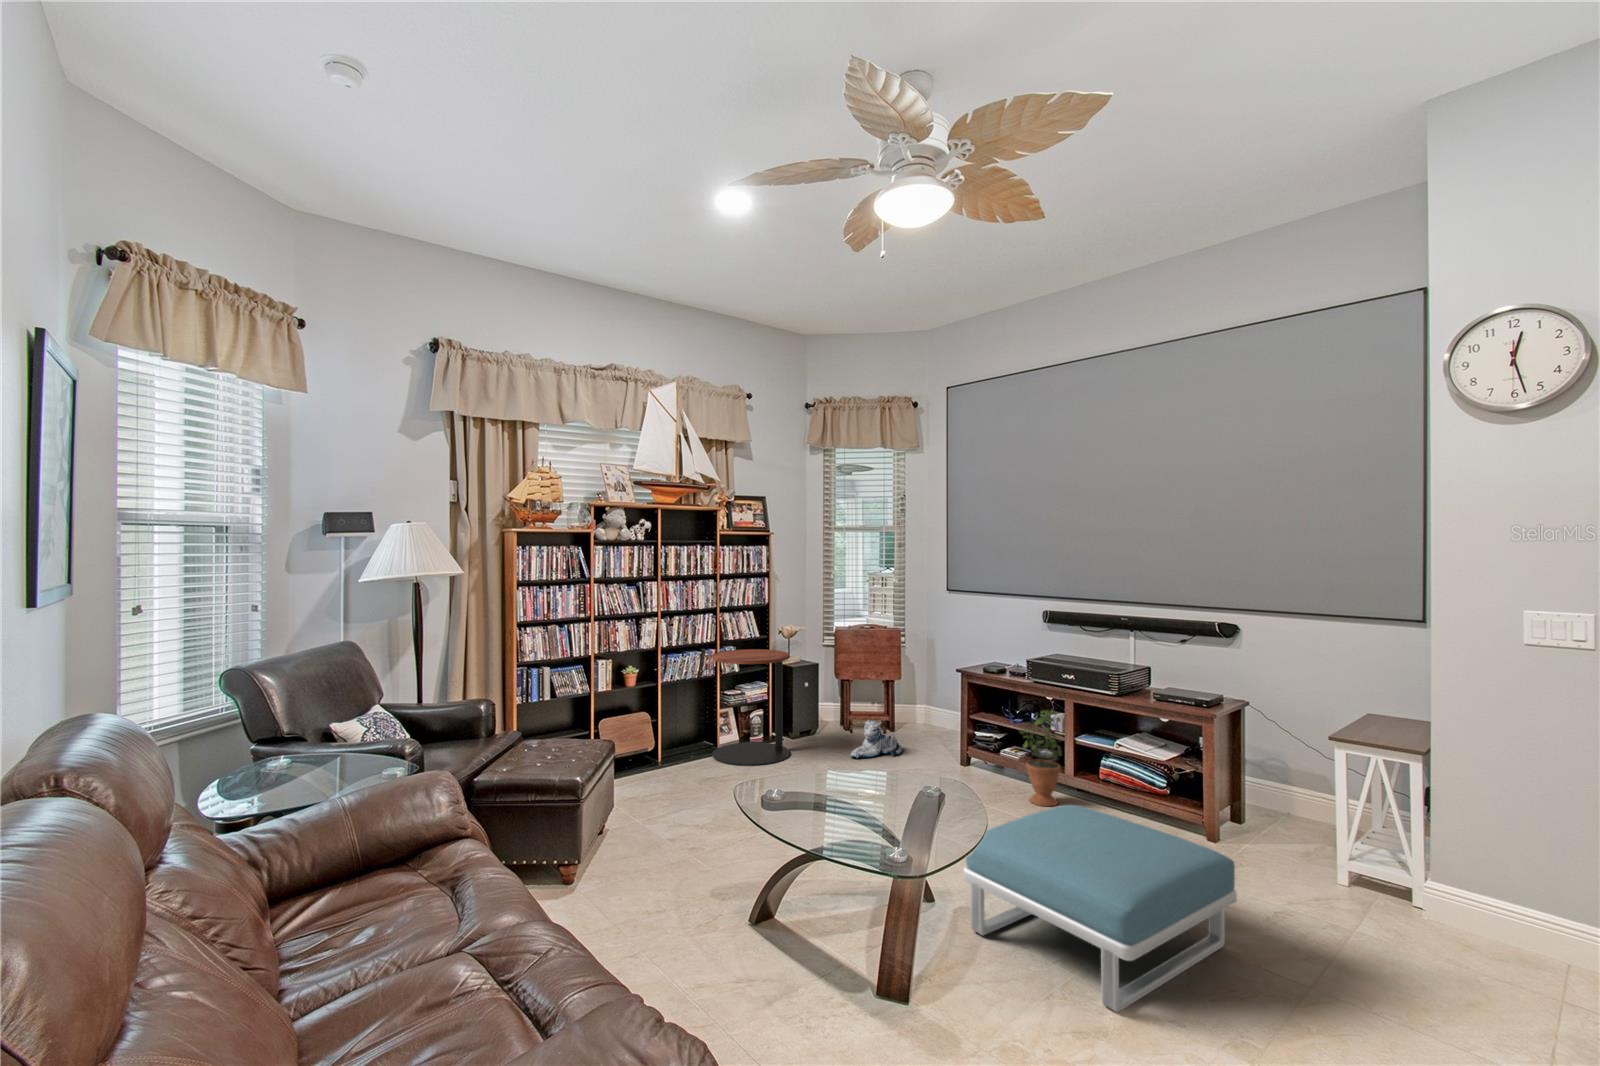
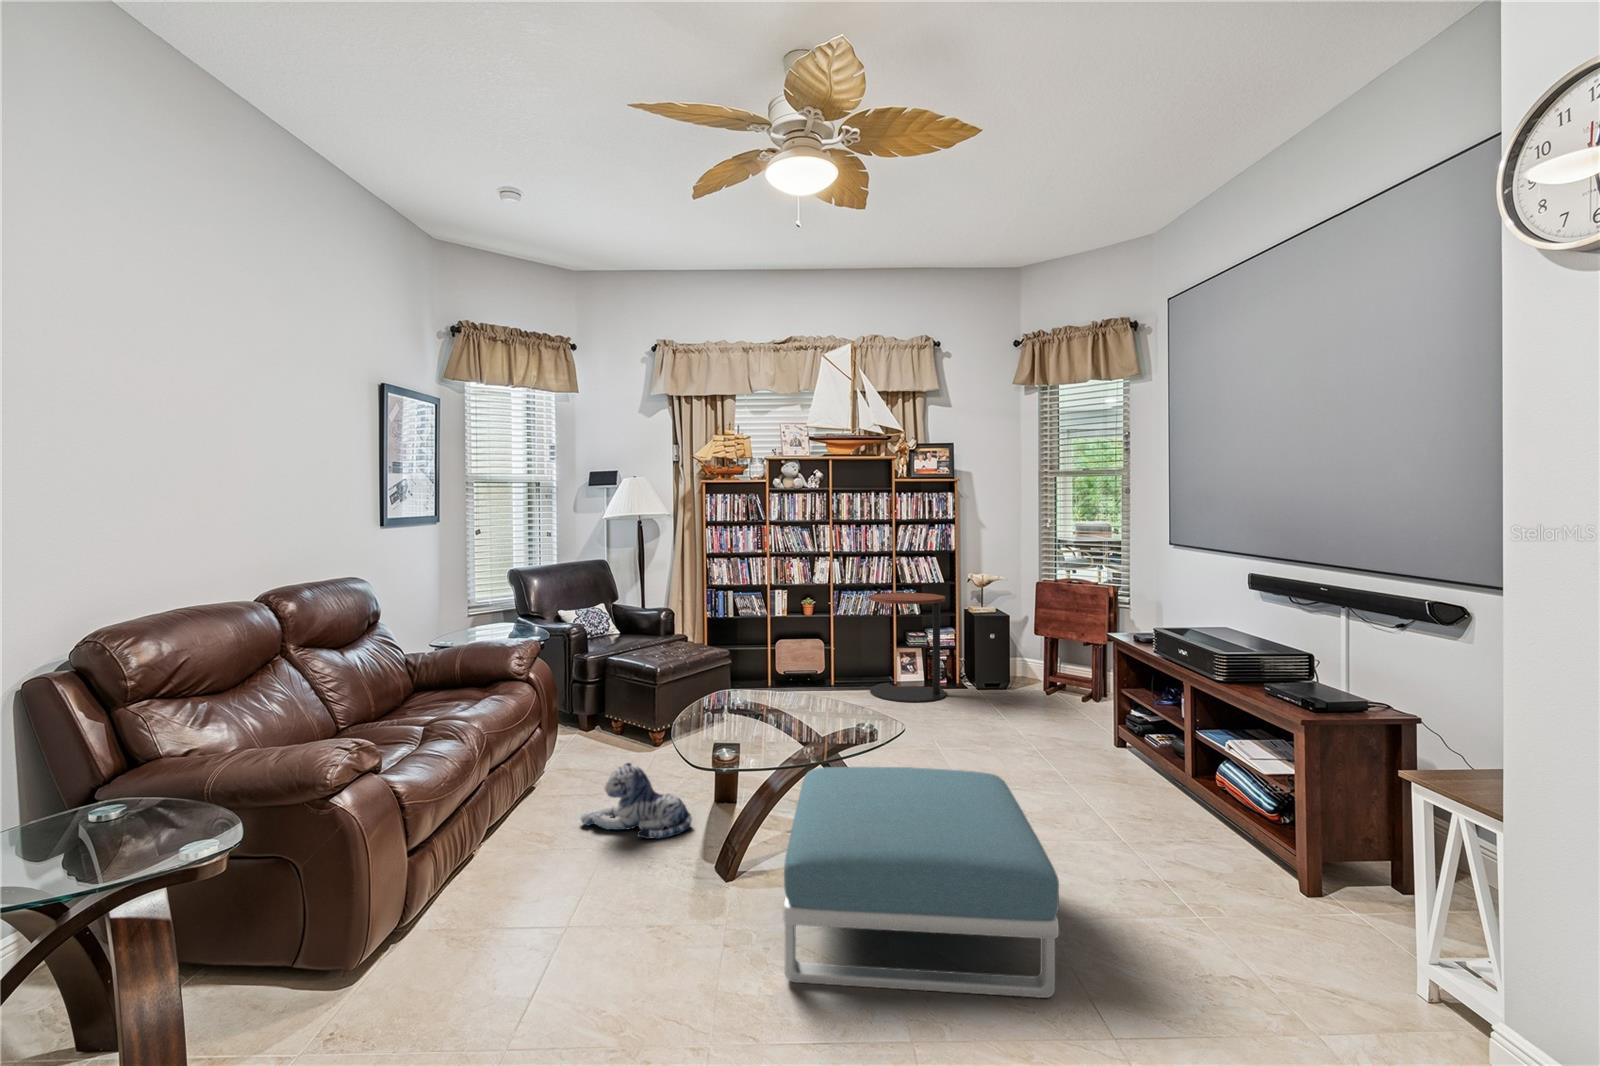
potted plant: present [1020,711,1062,806] -> none [1106,675,1169,804]
plush toy: present [850,719,903,758] -> present [581,763,692,839]

